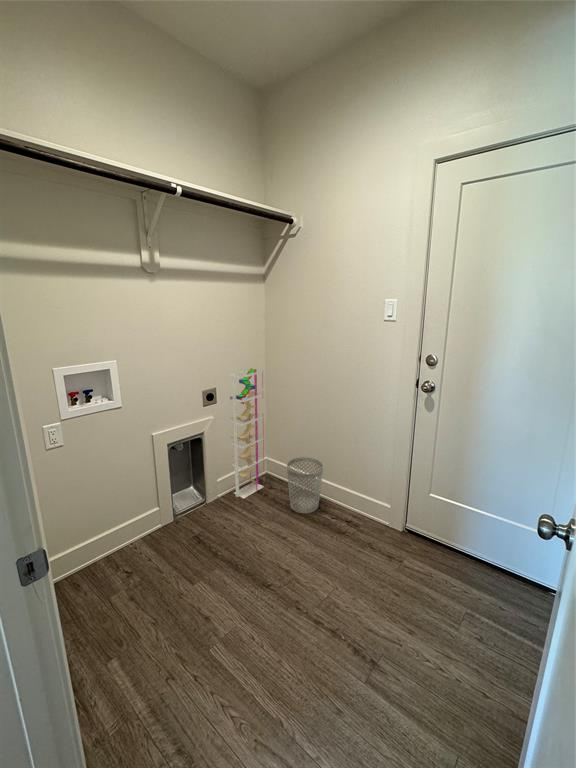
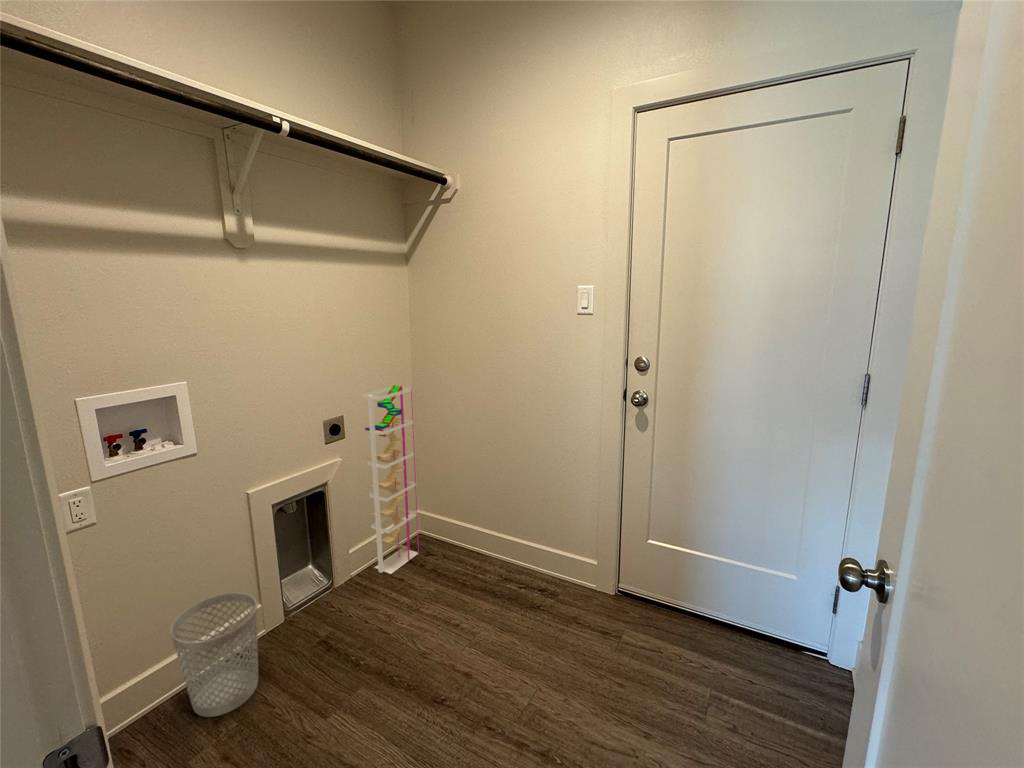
wastebasket: present [287,457,323,513] -> present [171,592,258,717]

